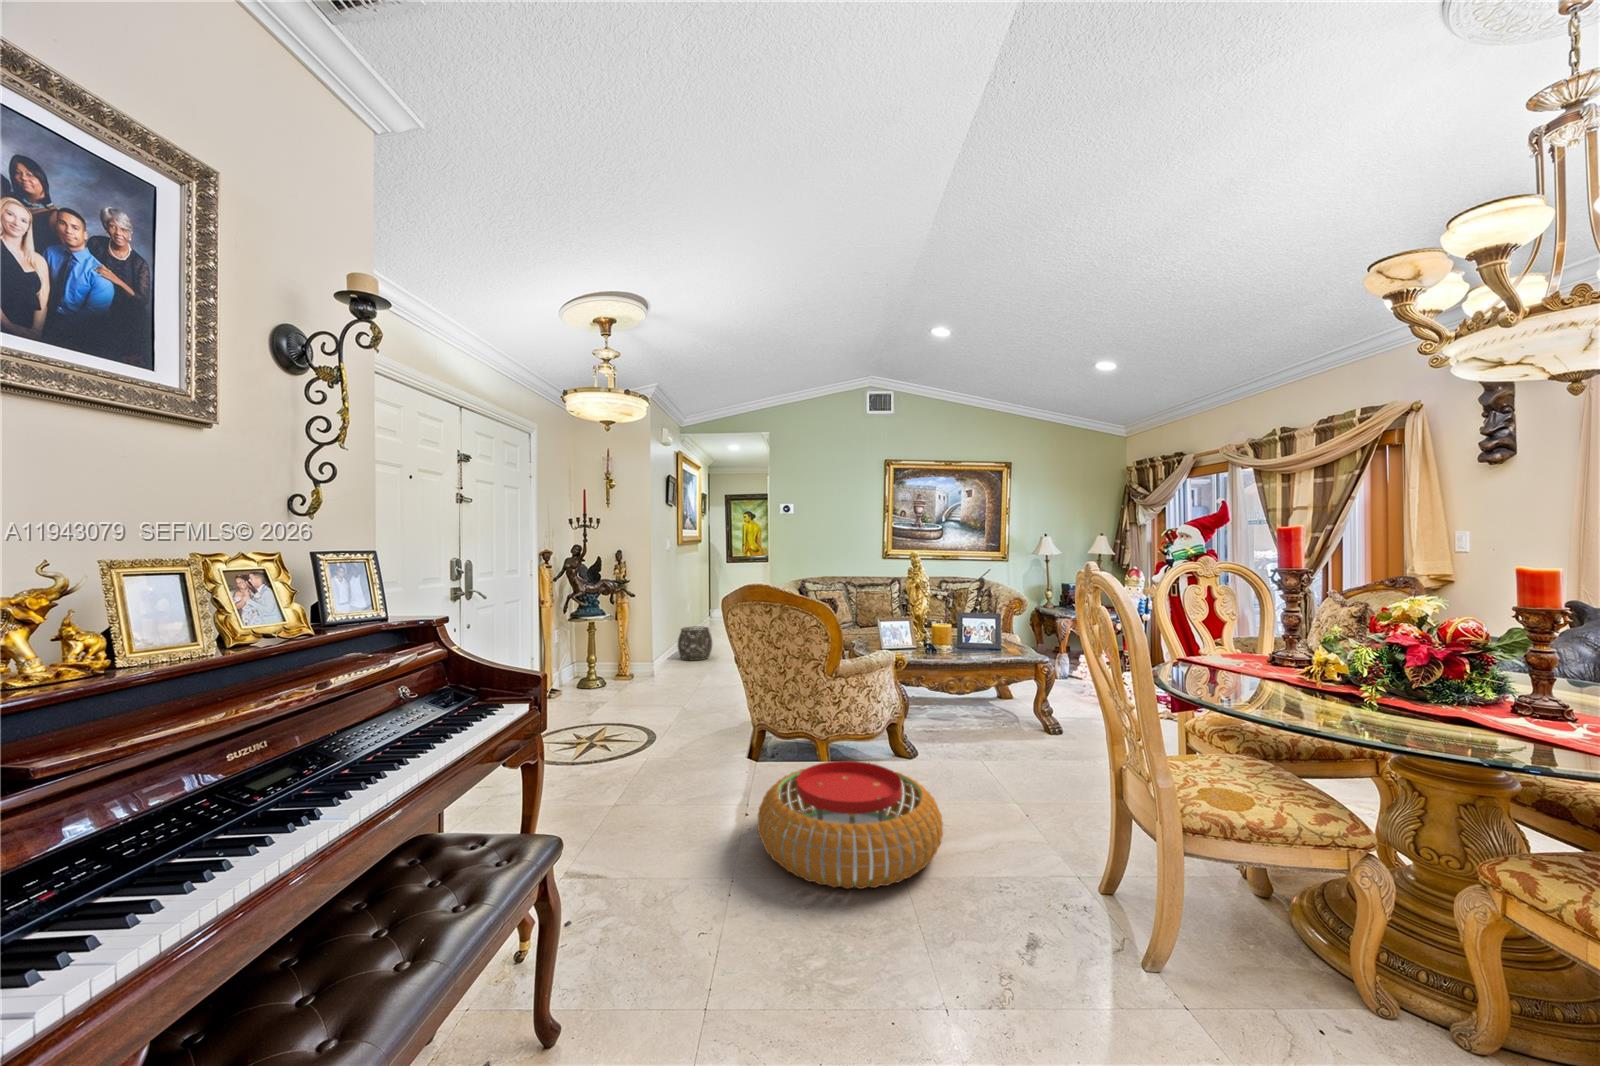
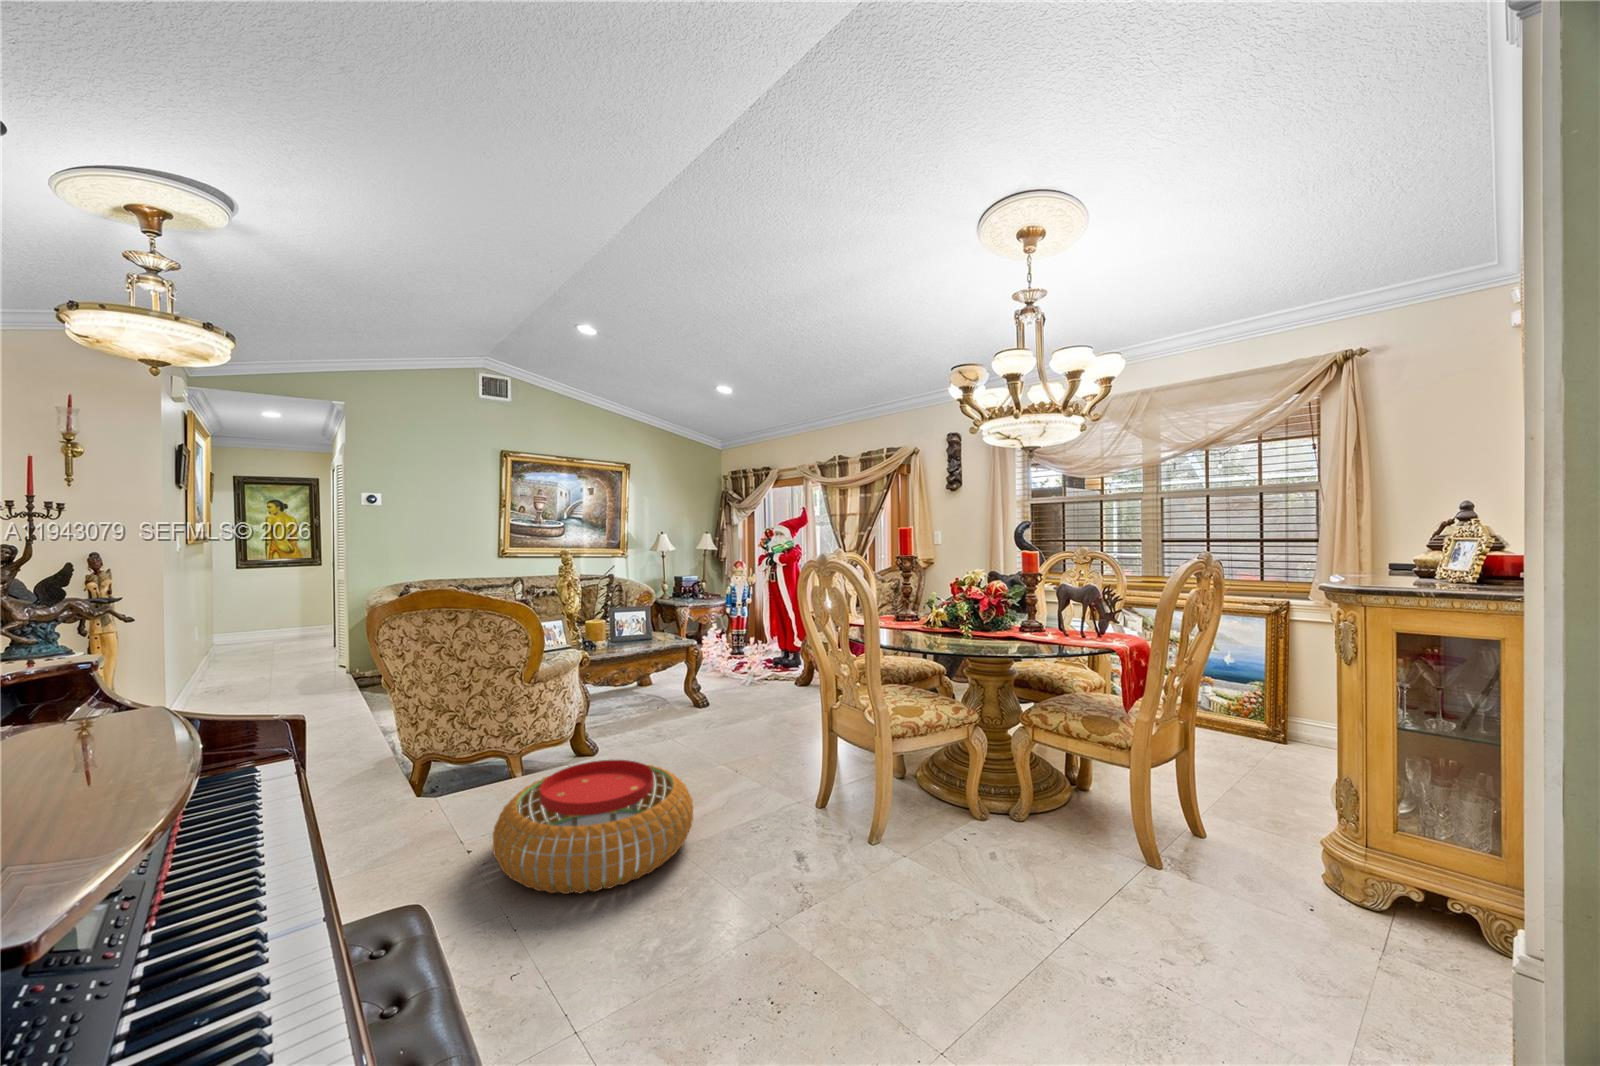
woven basket: present [678,626,712,660] -> none [182,656,251,707]

